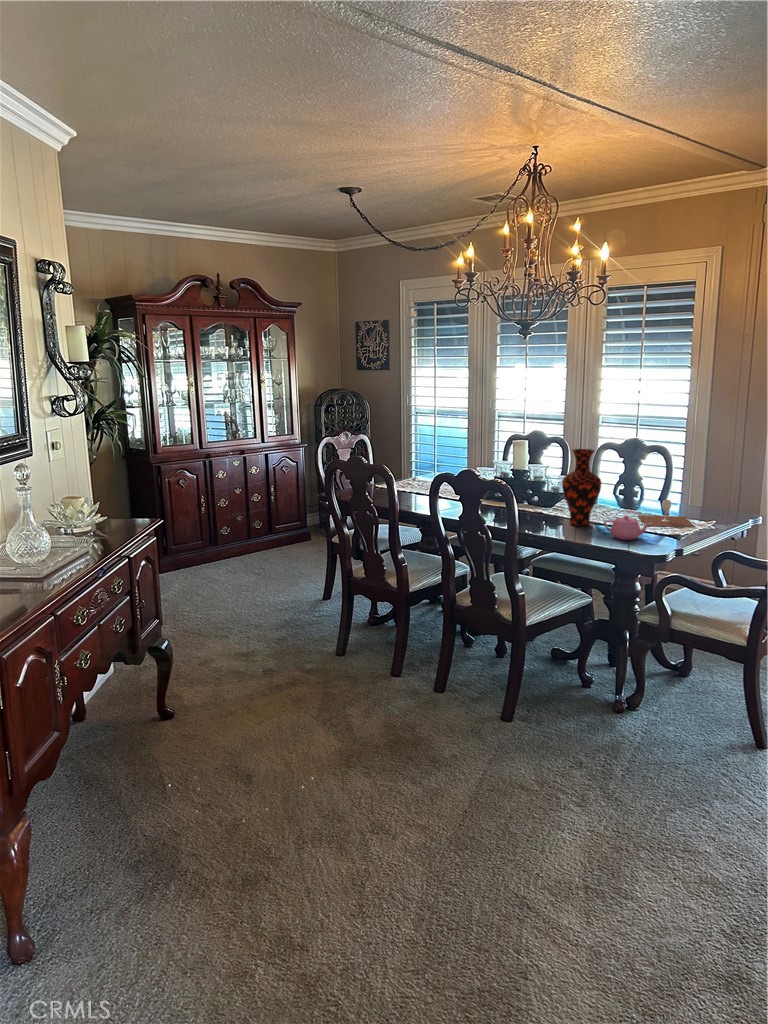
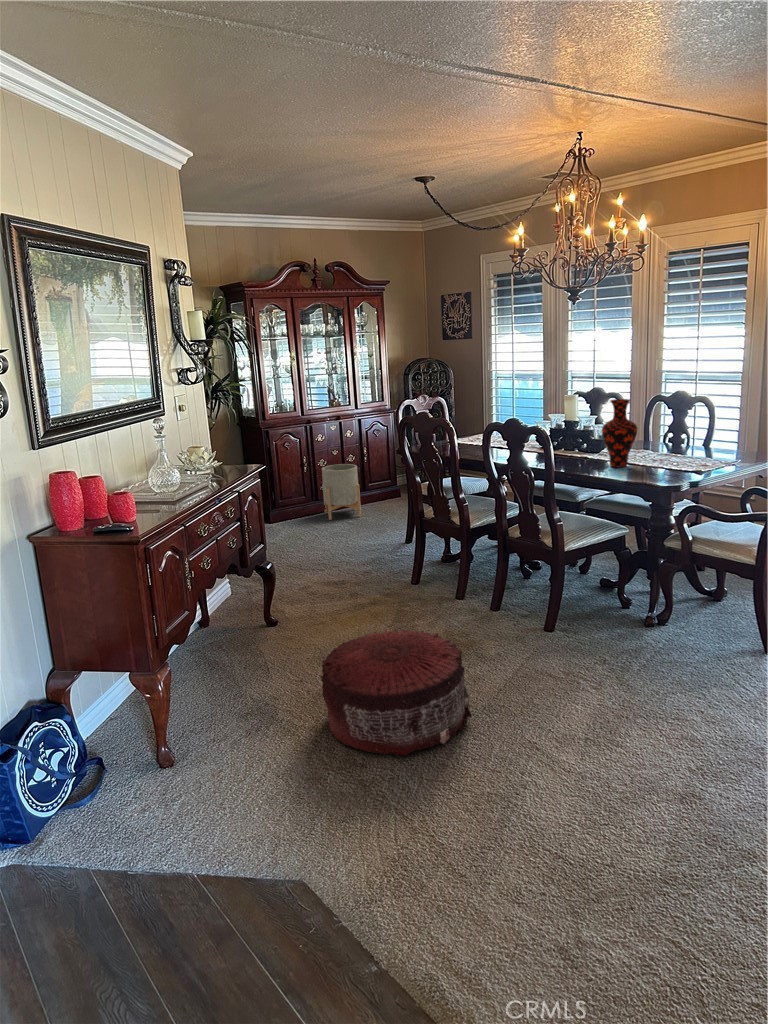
wine glass: present [638,500,695,527] -> none [676,443,725,467]
planter: none [224,505,269,569] -> present [322,464,361,520]
teapot: present [604,515,651,540] -> none [635,455,676,476]
pouf: none [242,740,440,932] -> present [321,630,472,756]

